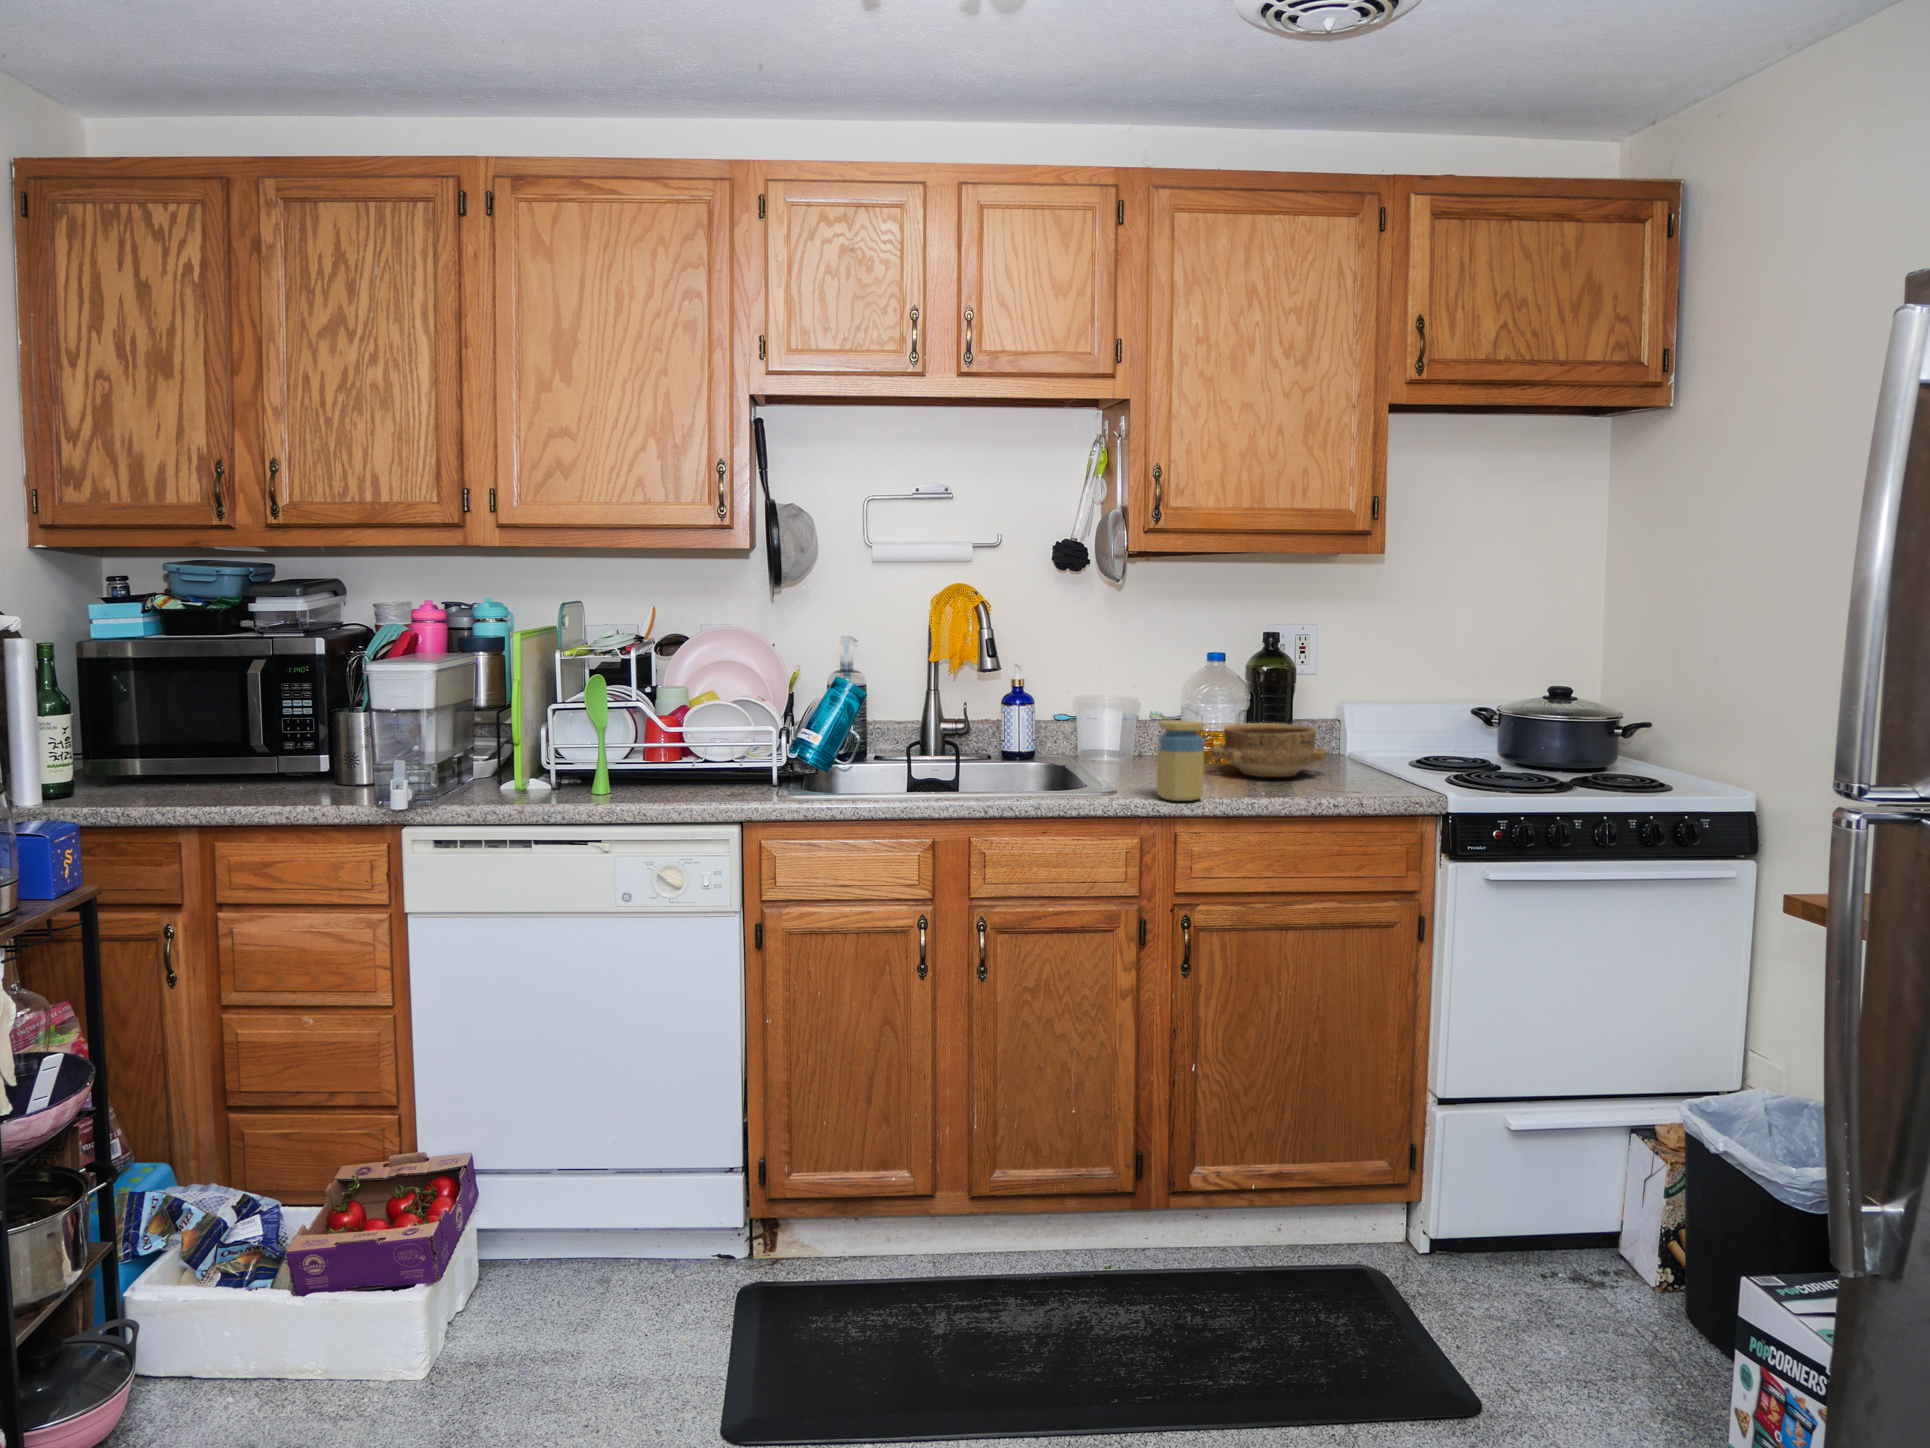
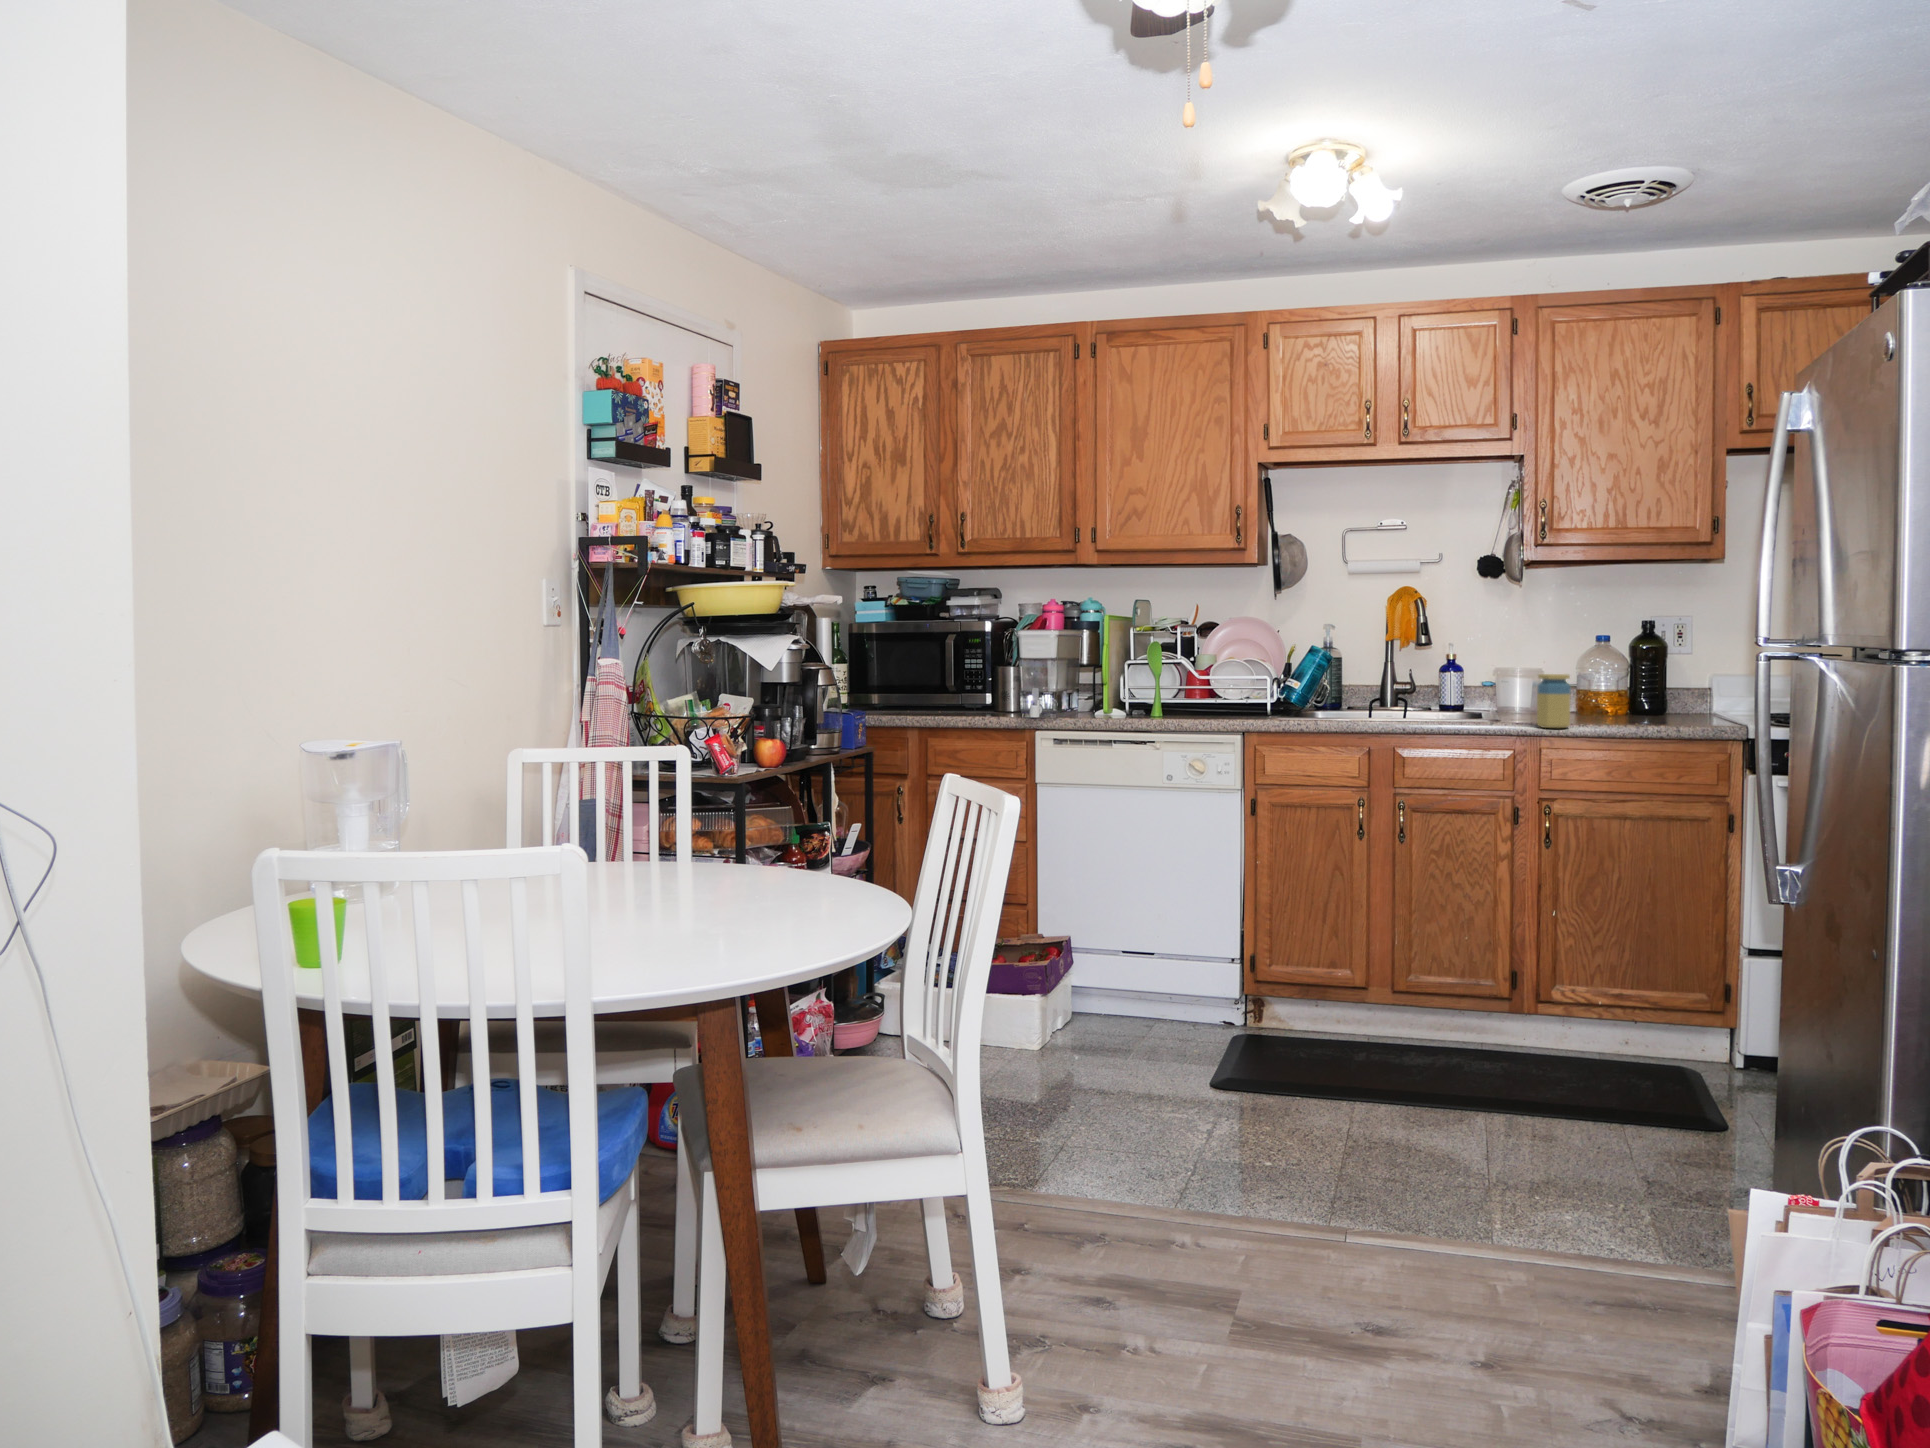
ceramic bowl: present [1211,723,1327,777] -> none [1589,683,1683,719]

